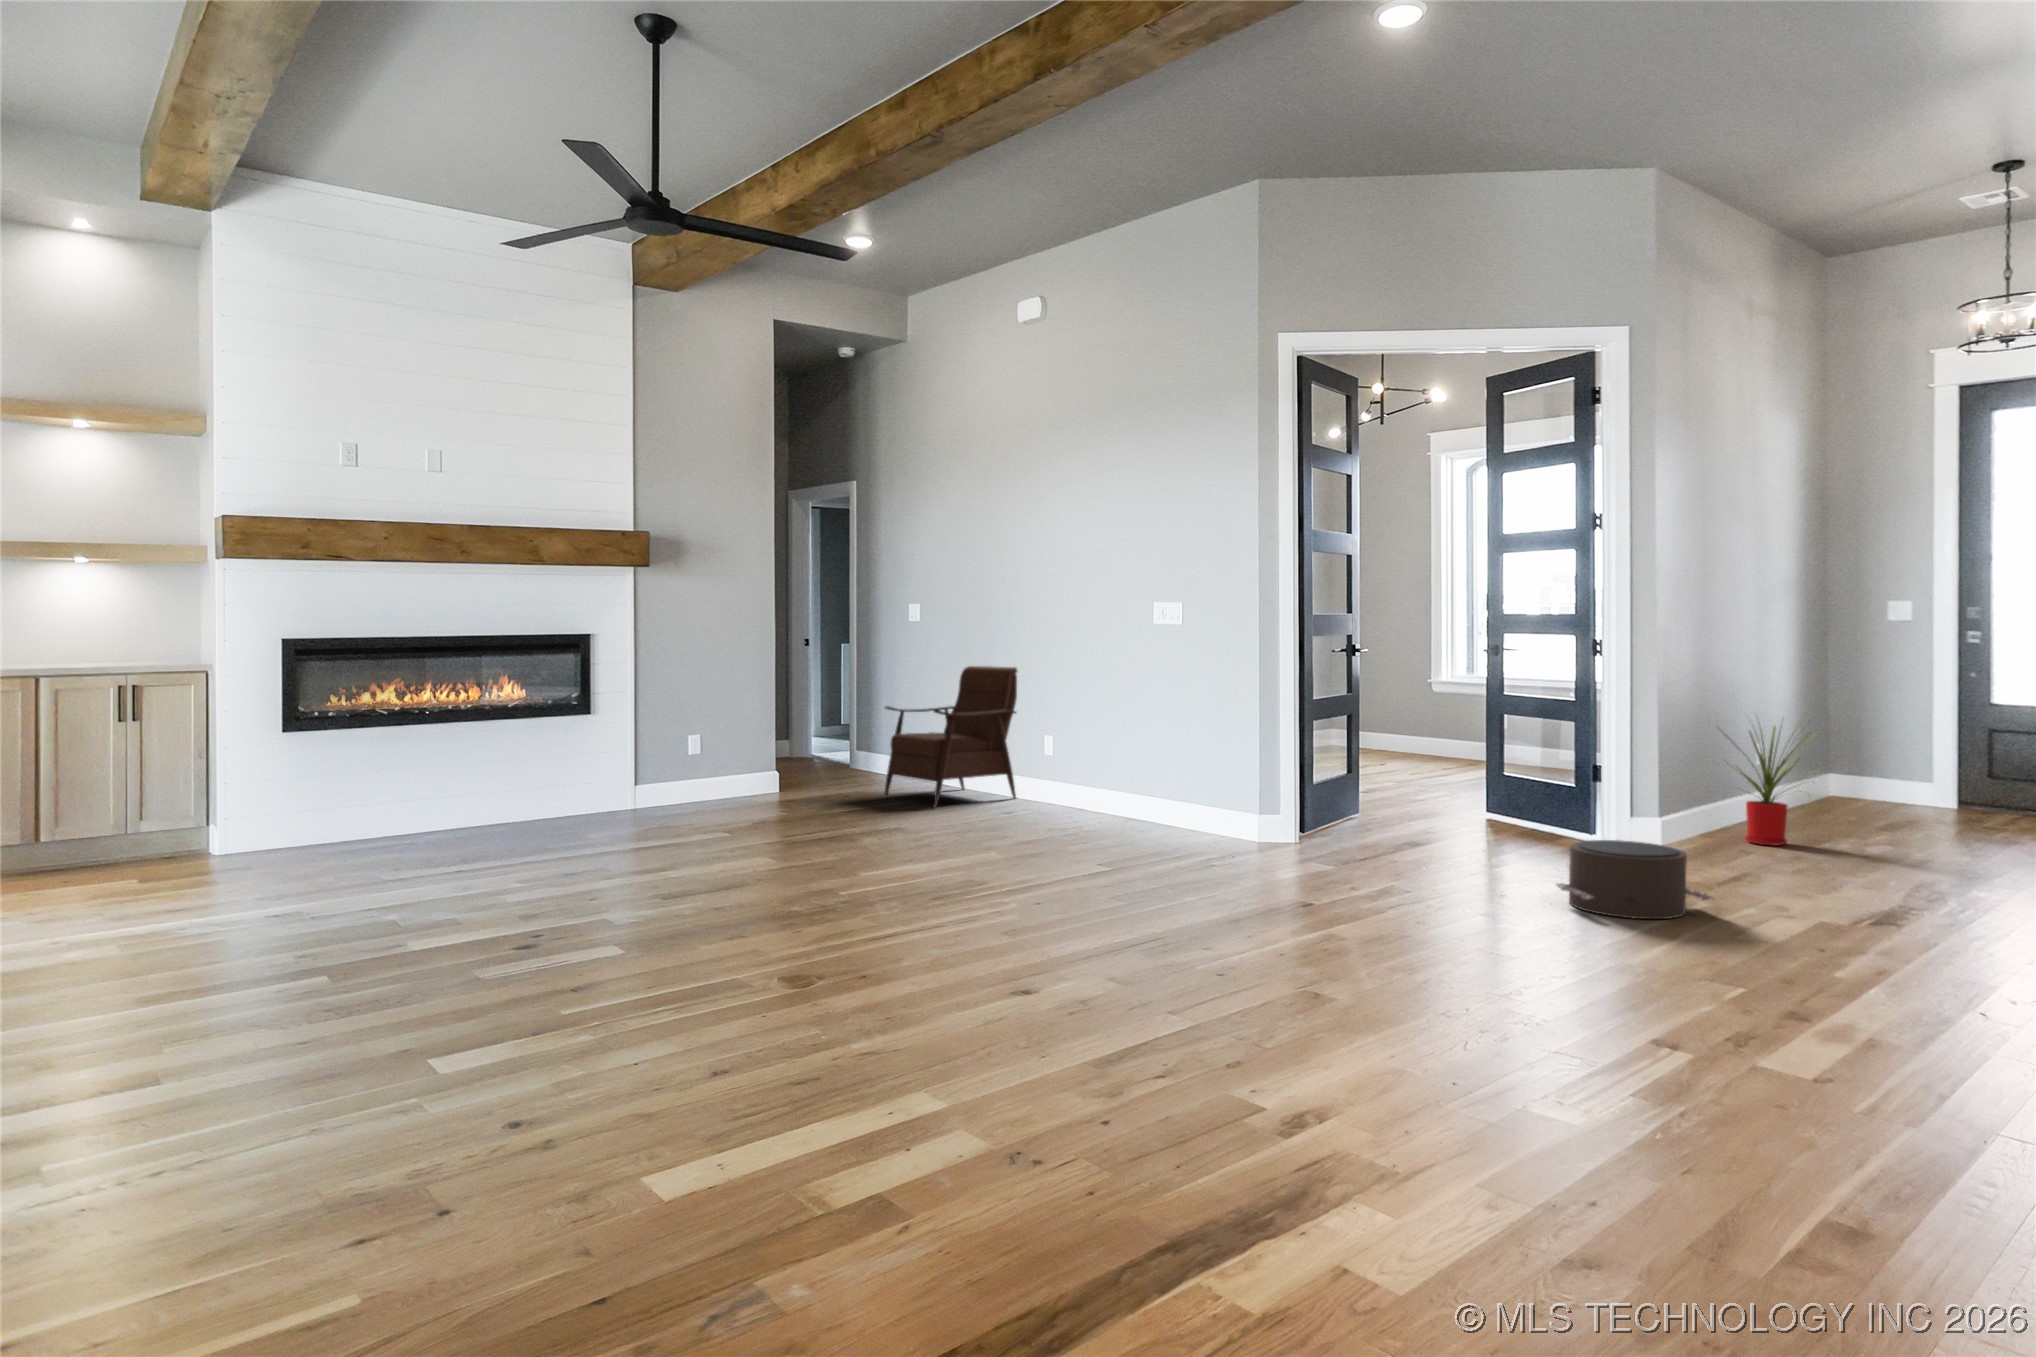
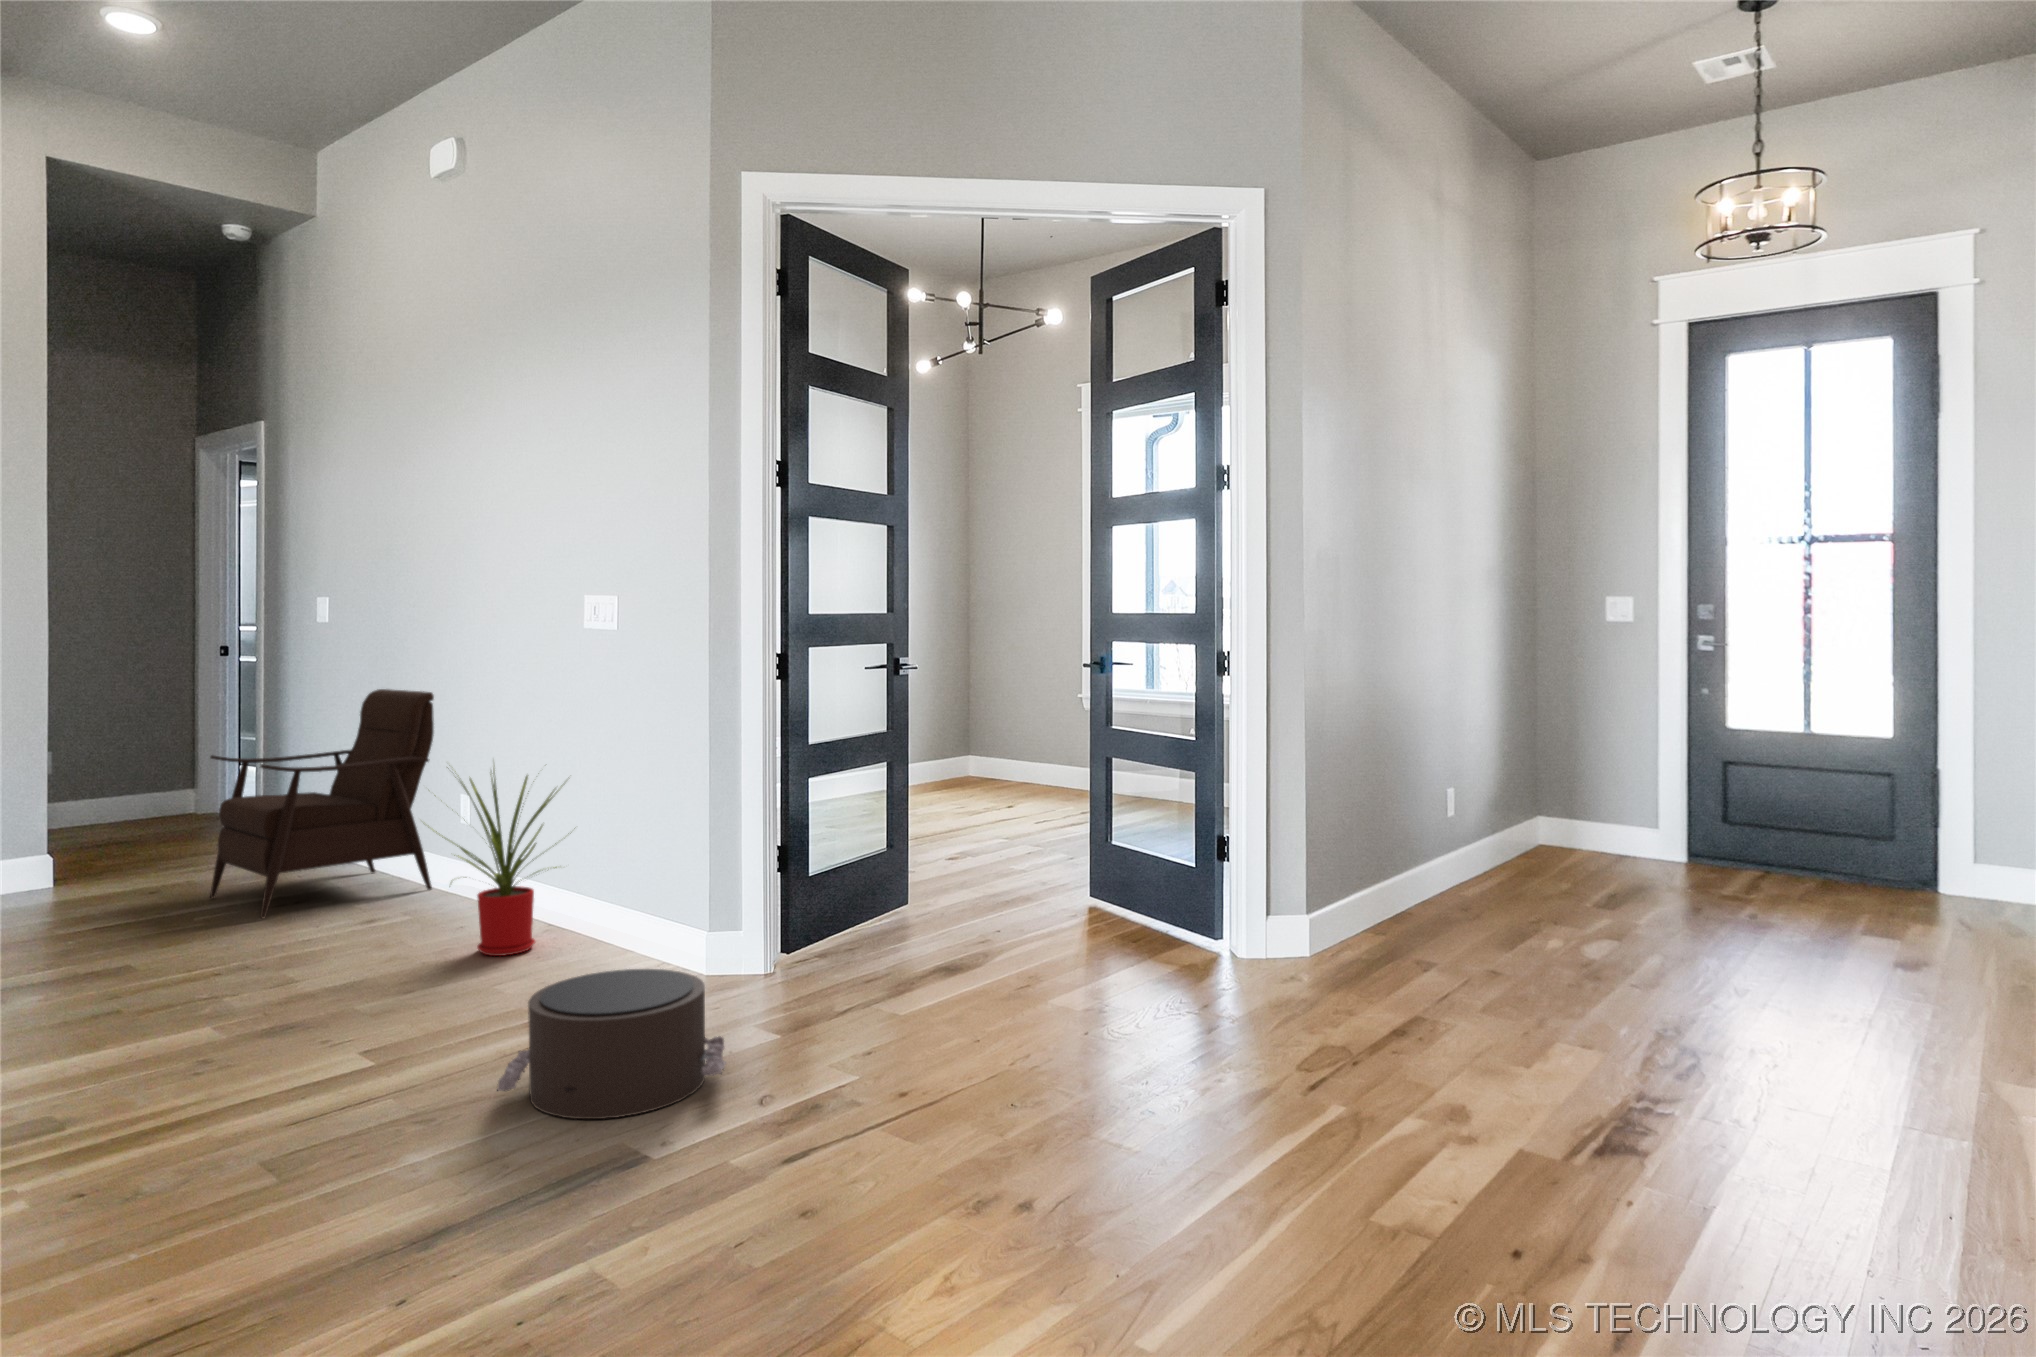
house plant: present [1719,717,1816,846] -> present [436,772,559,956]
pouf: present [1557,840,1714,919] -> present [497,969,726,1119]

